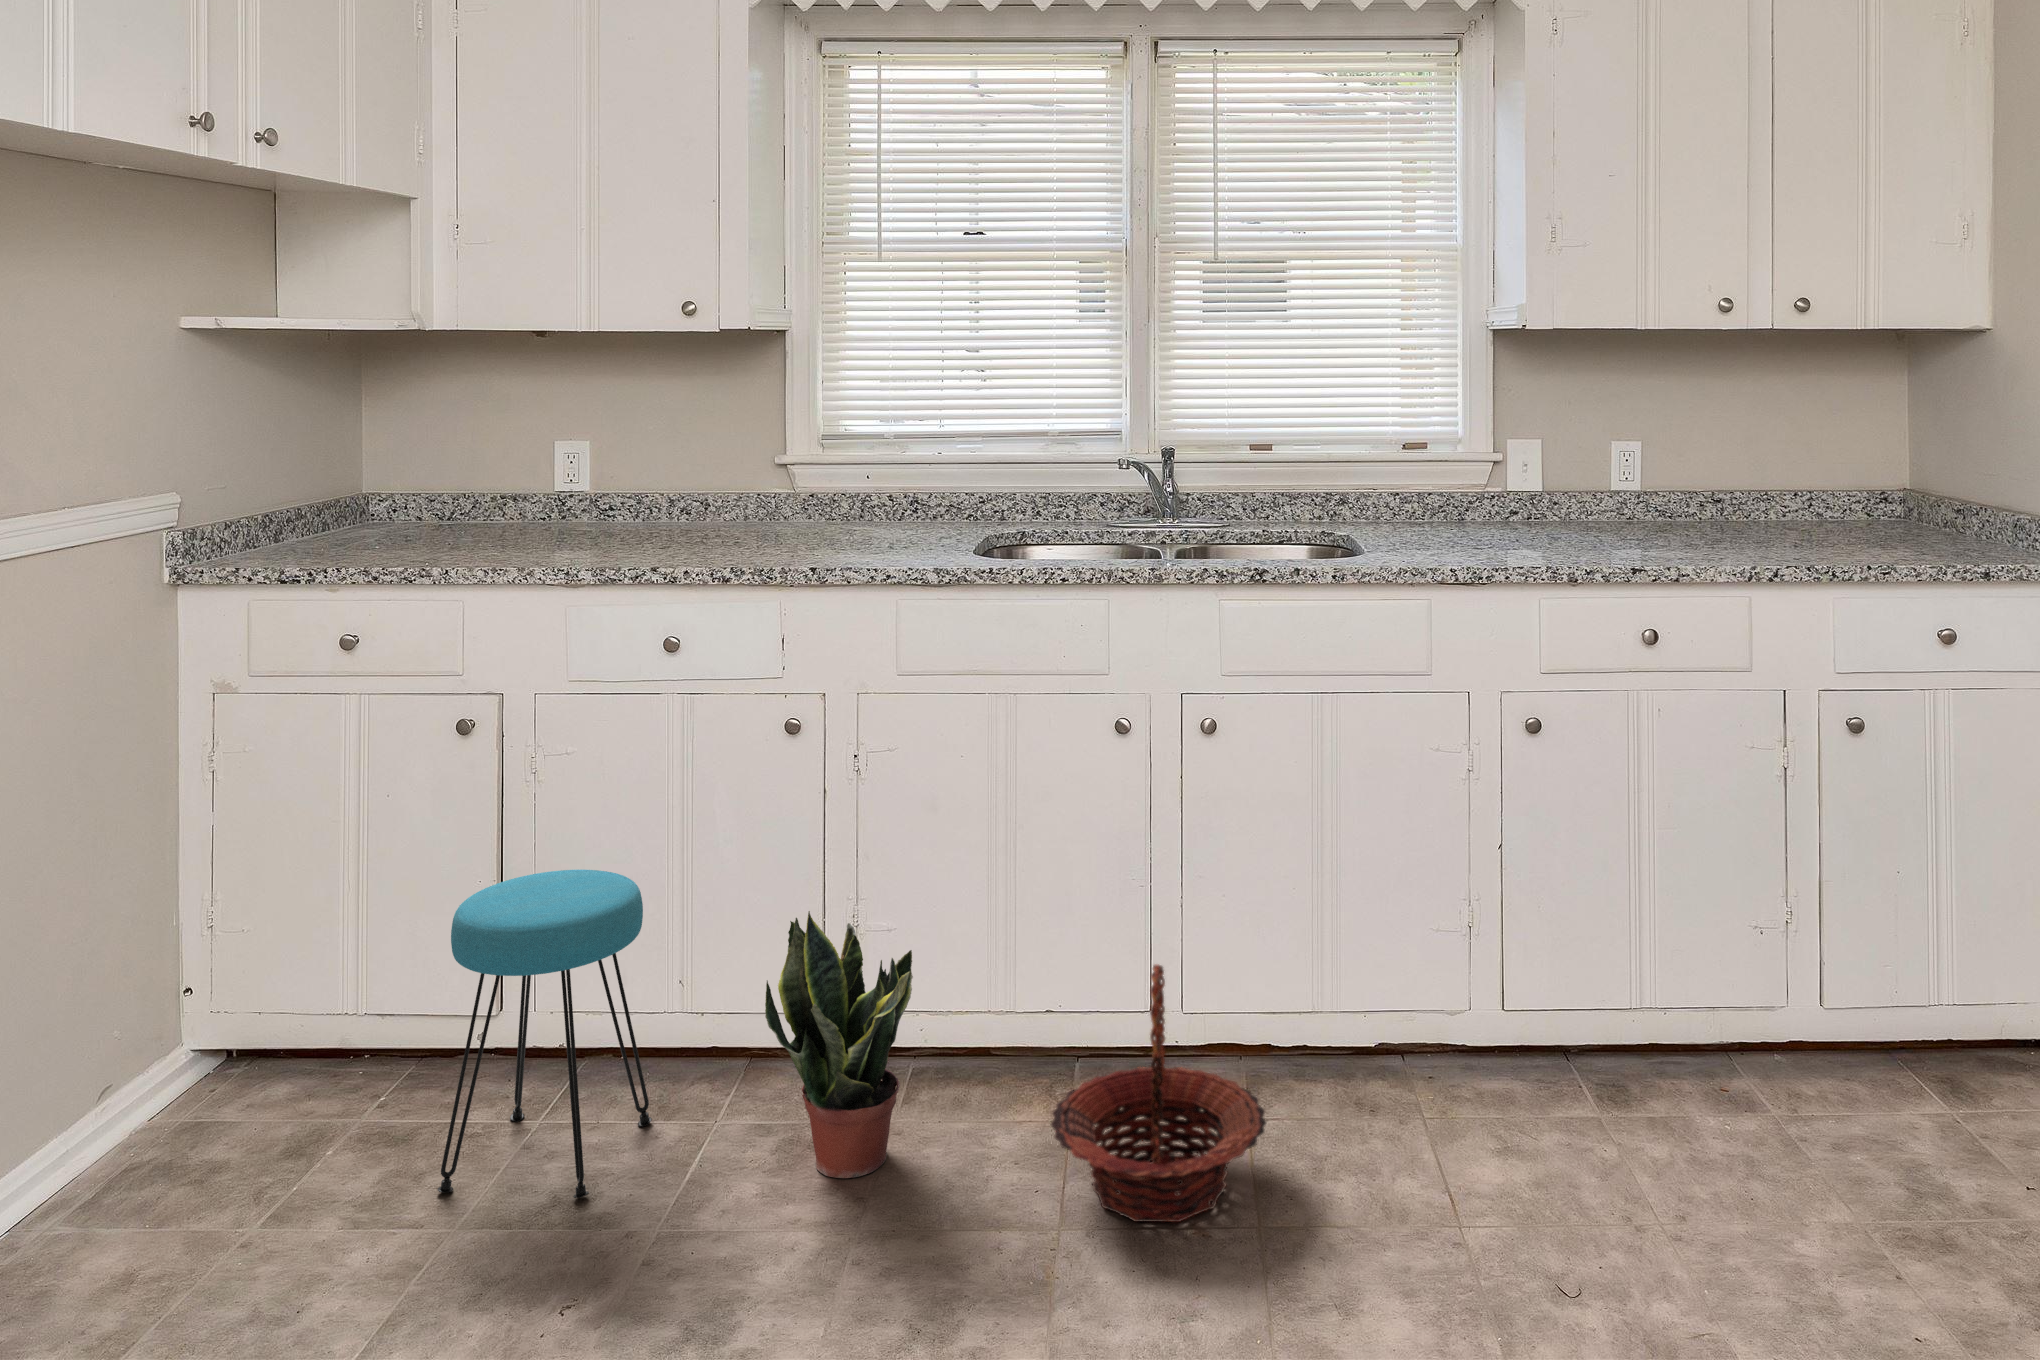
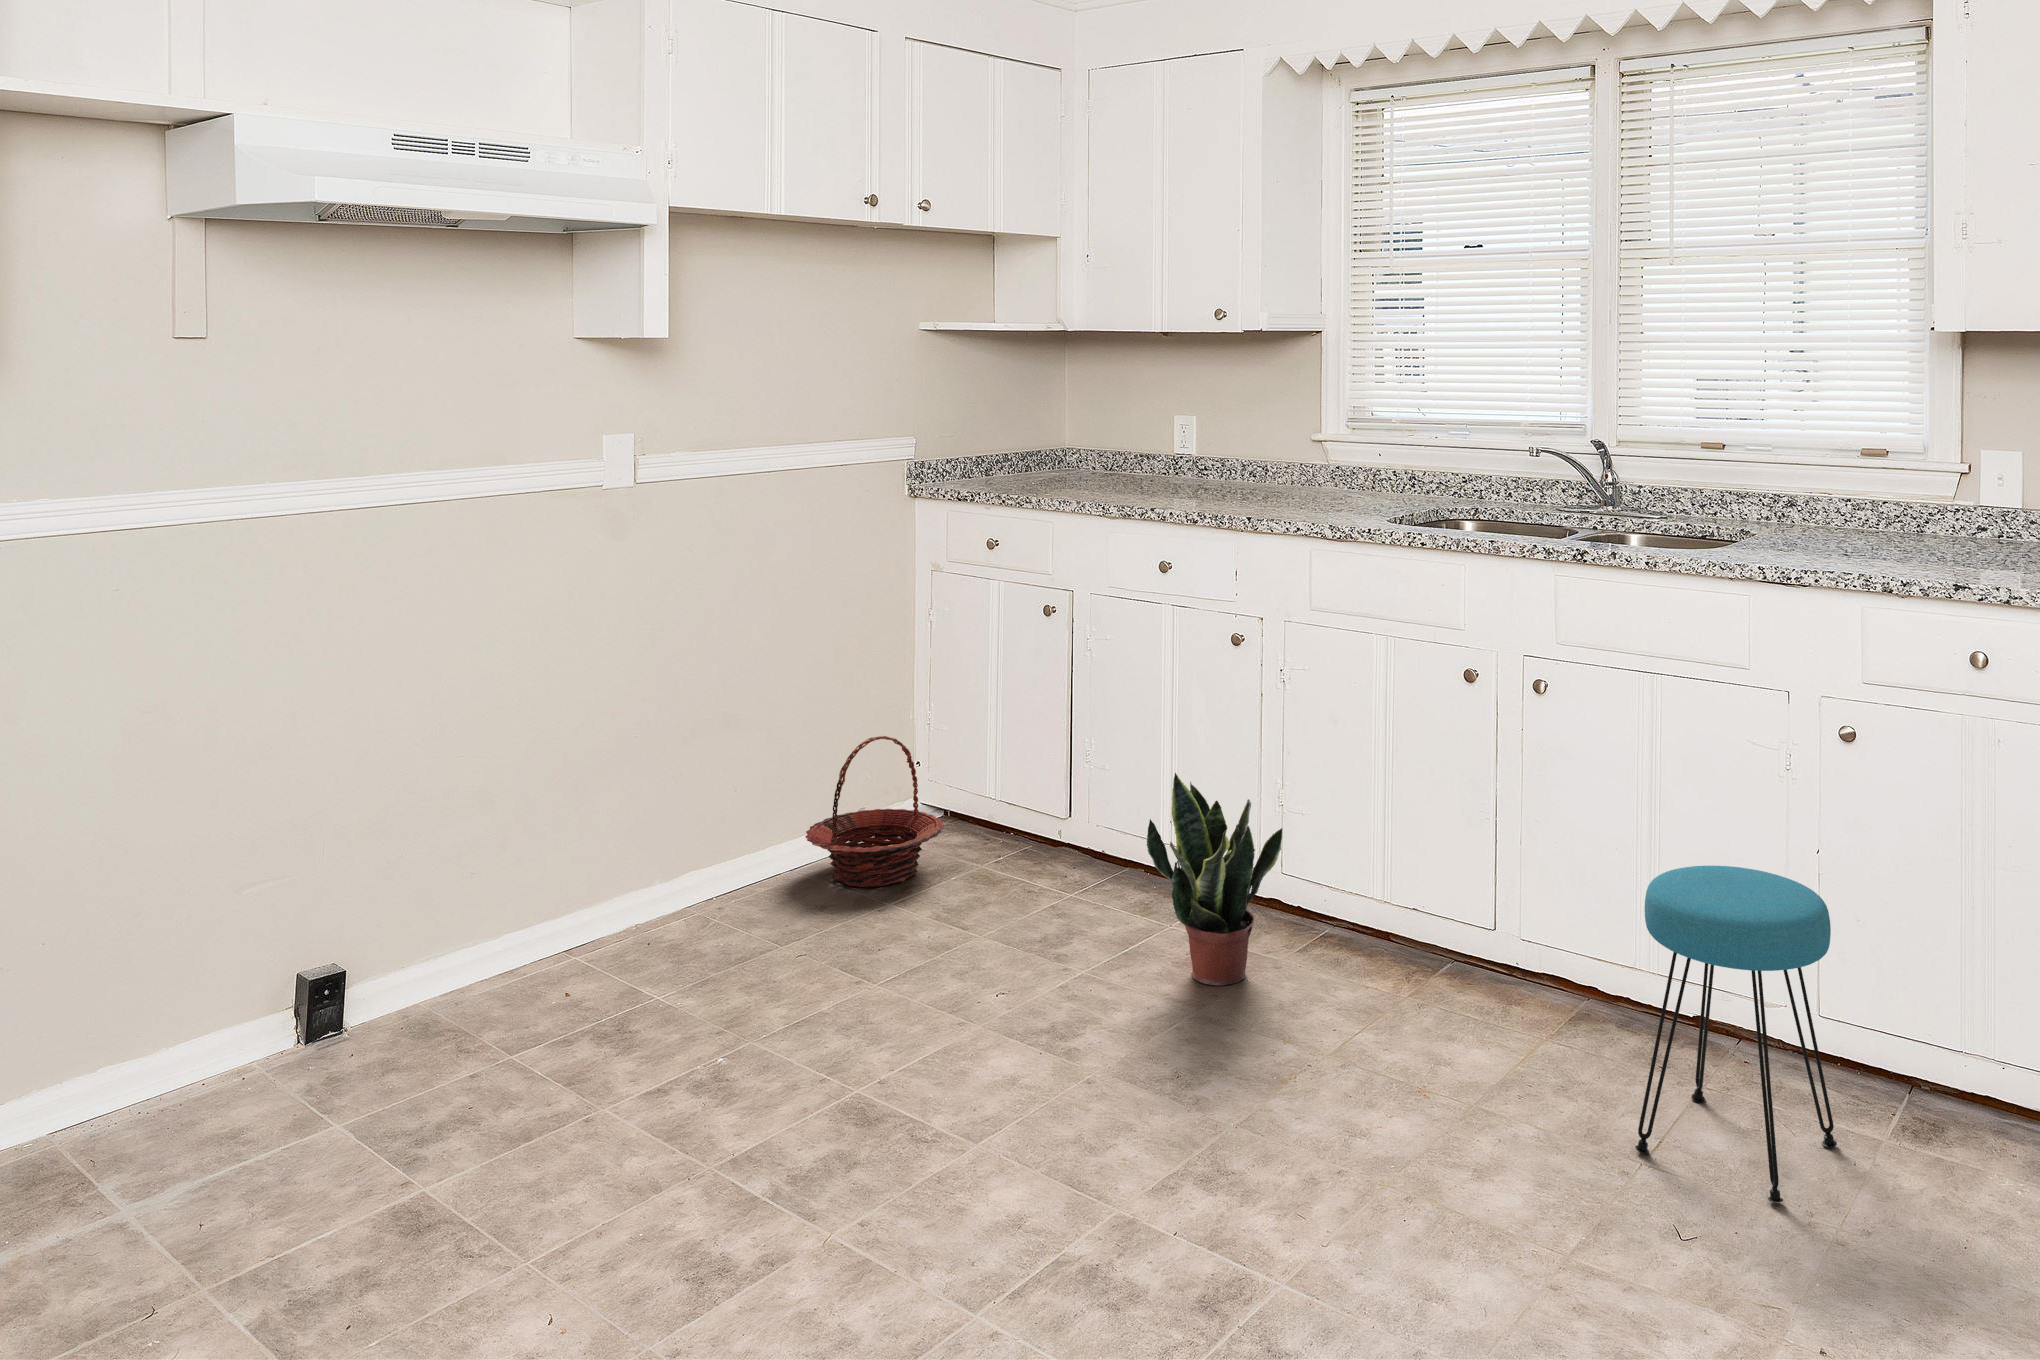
stool: present [437,870,652,1198] -> present [1635,866,1837,1202]
basket: present [1051,964,1266,1222] -> present [805,736,944,887]

